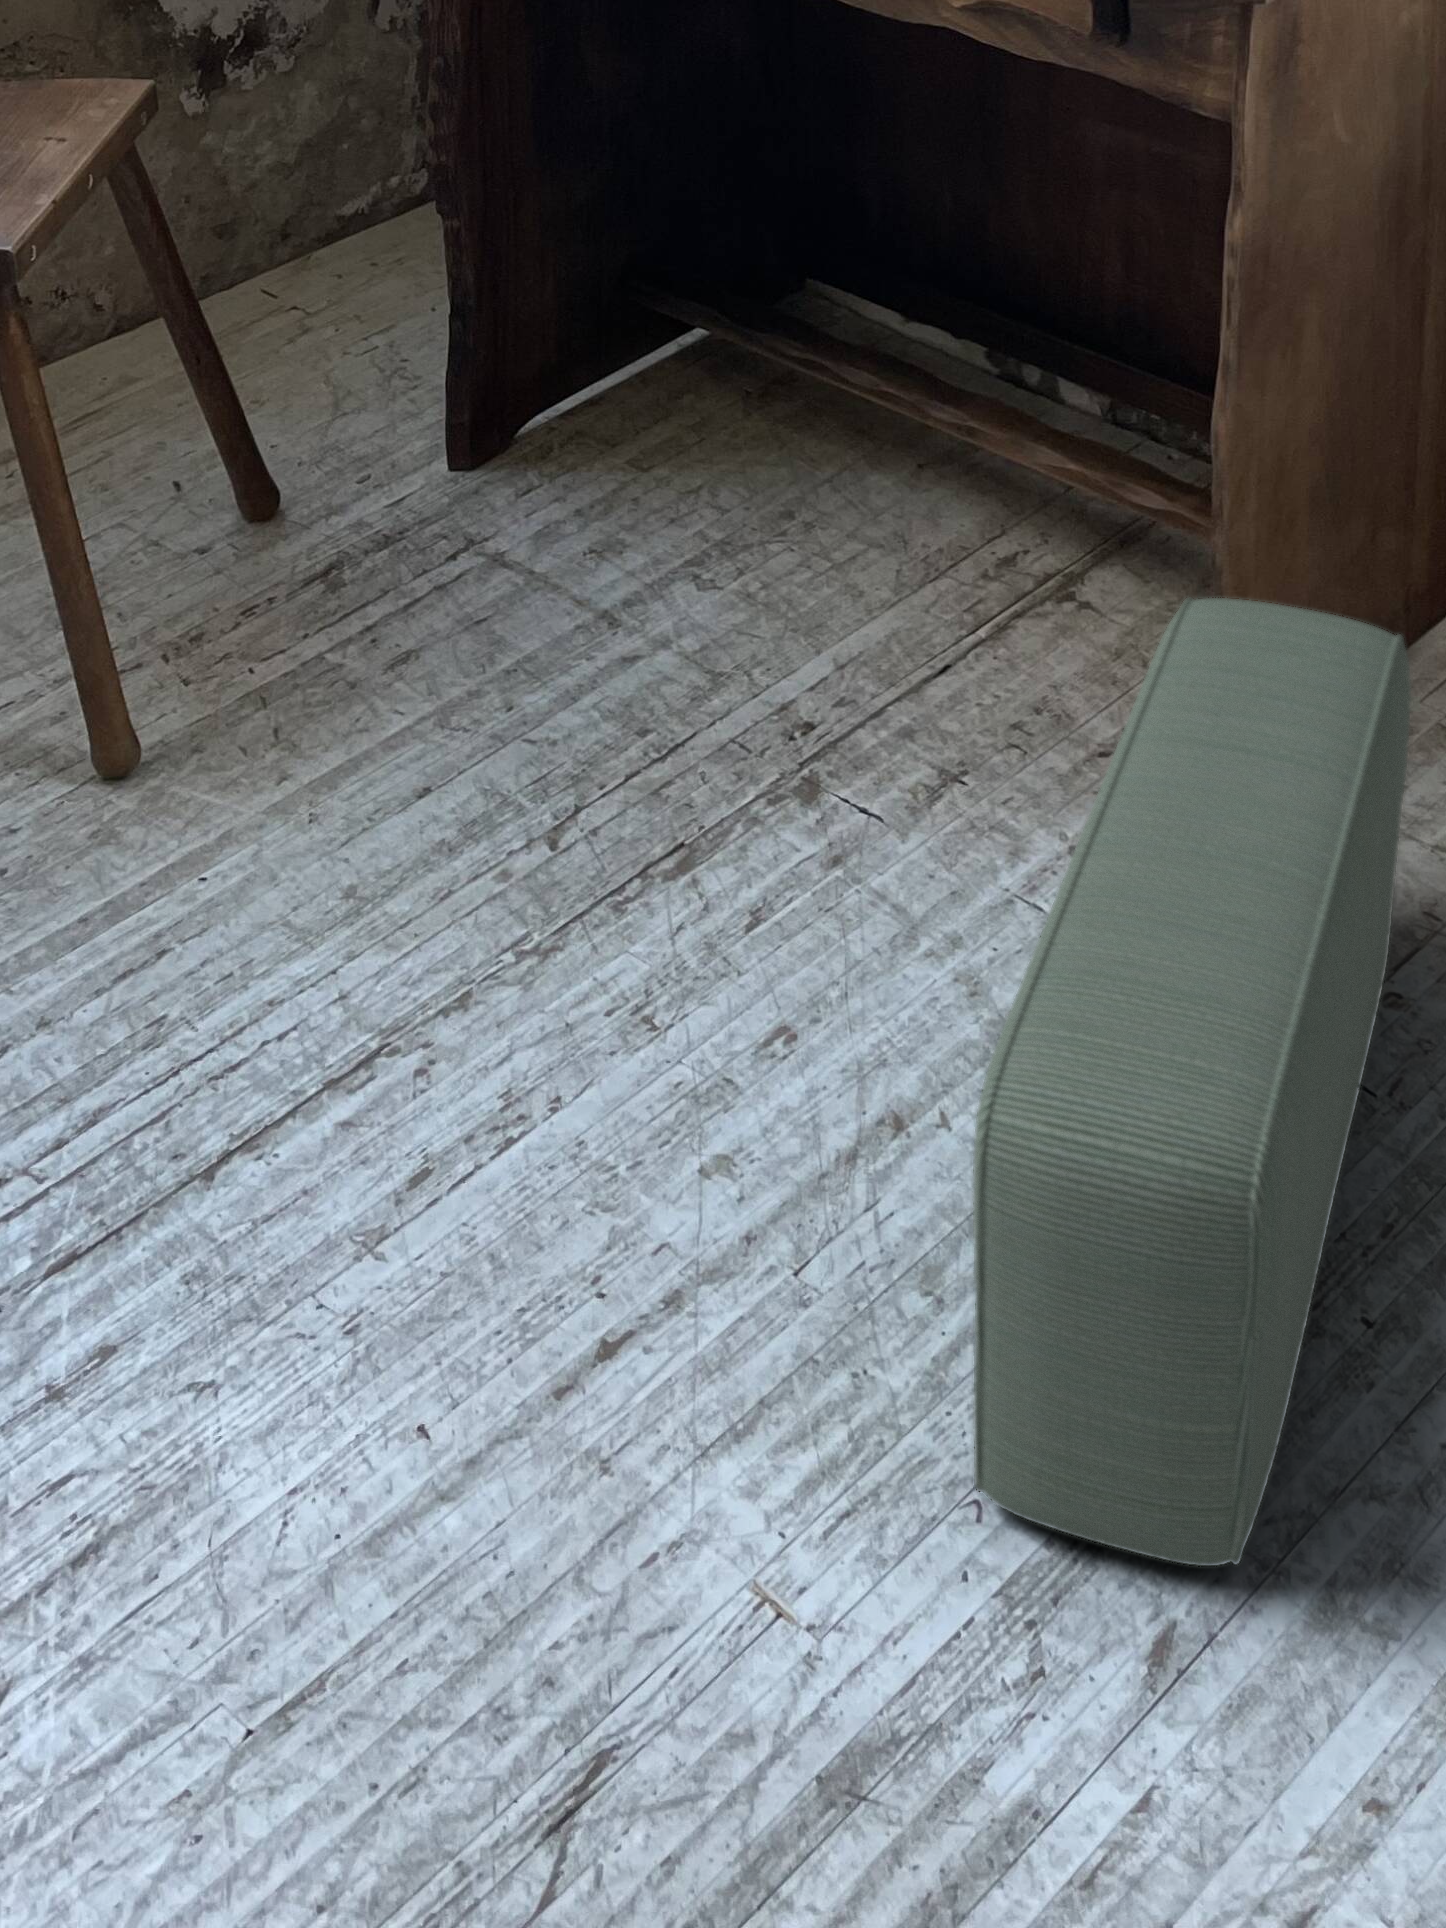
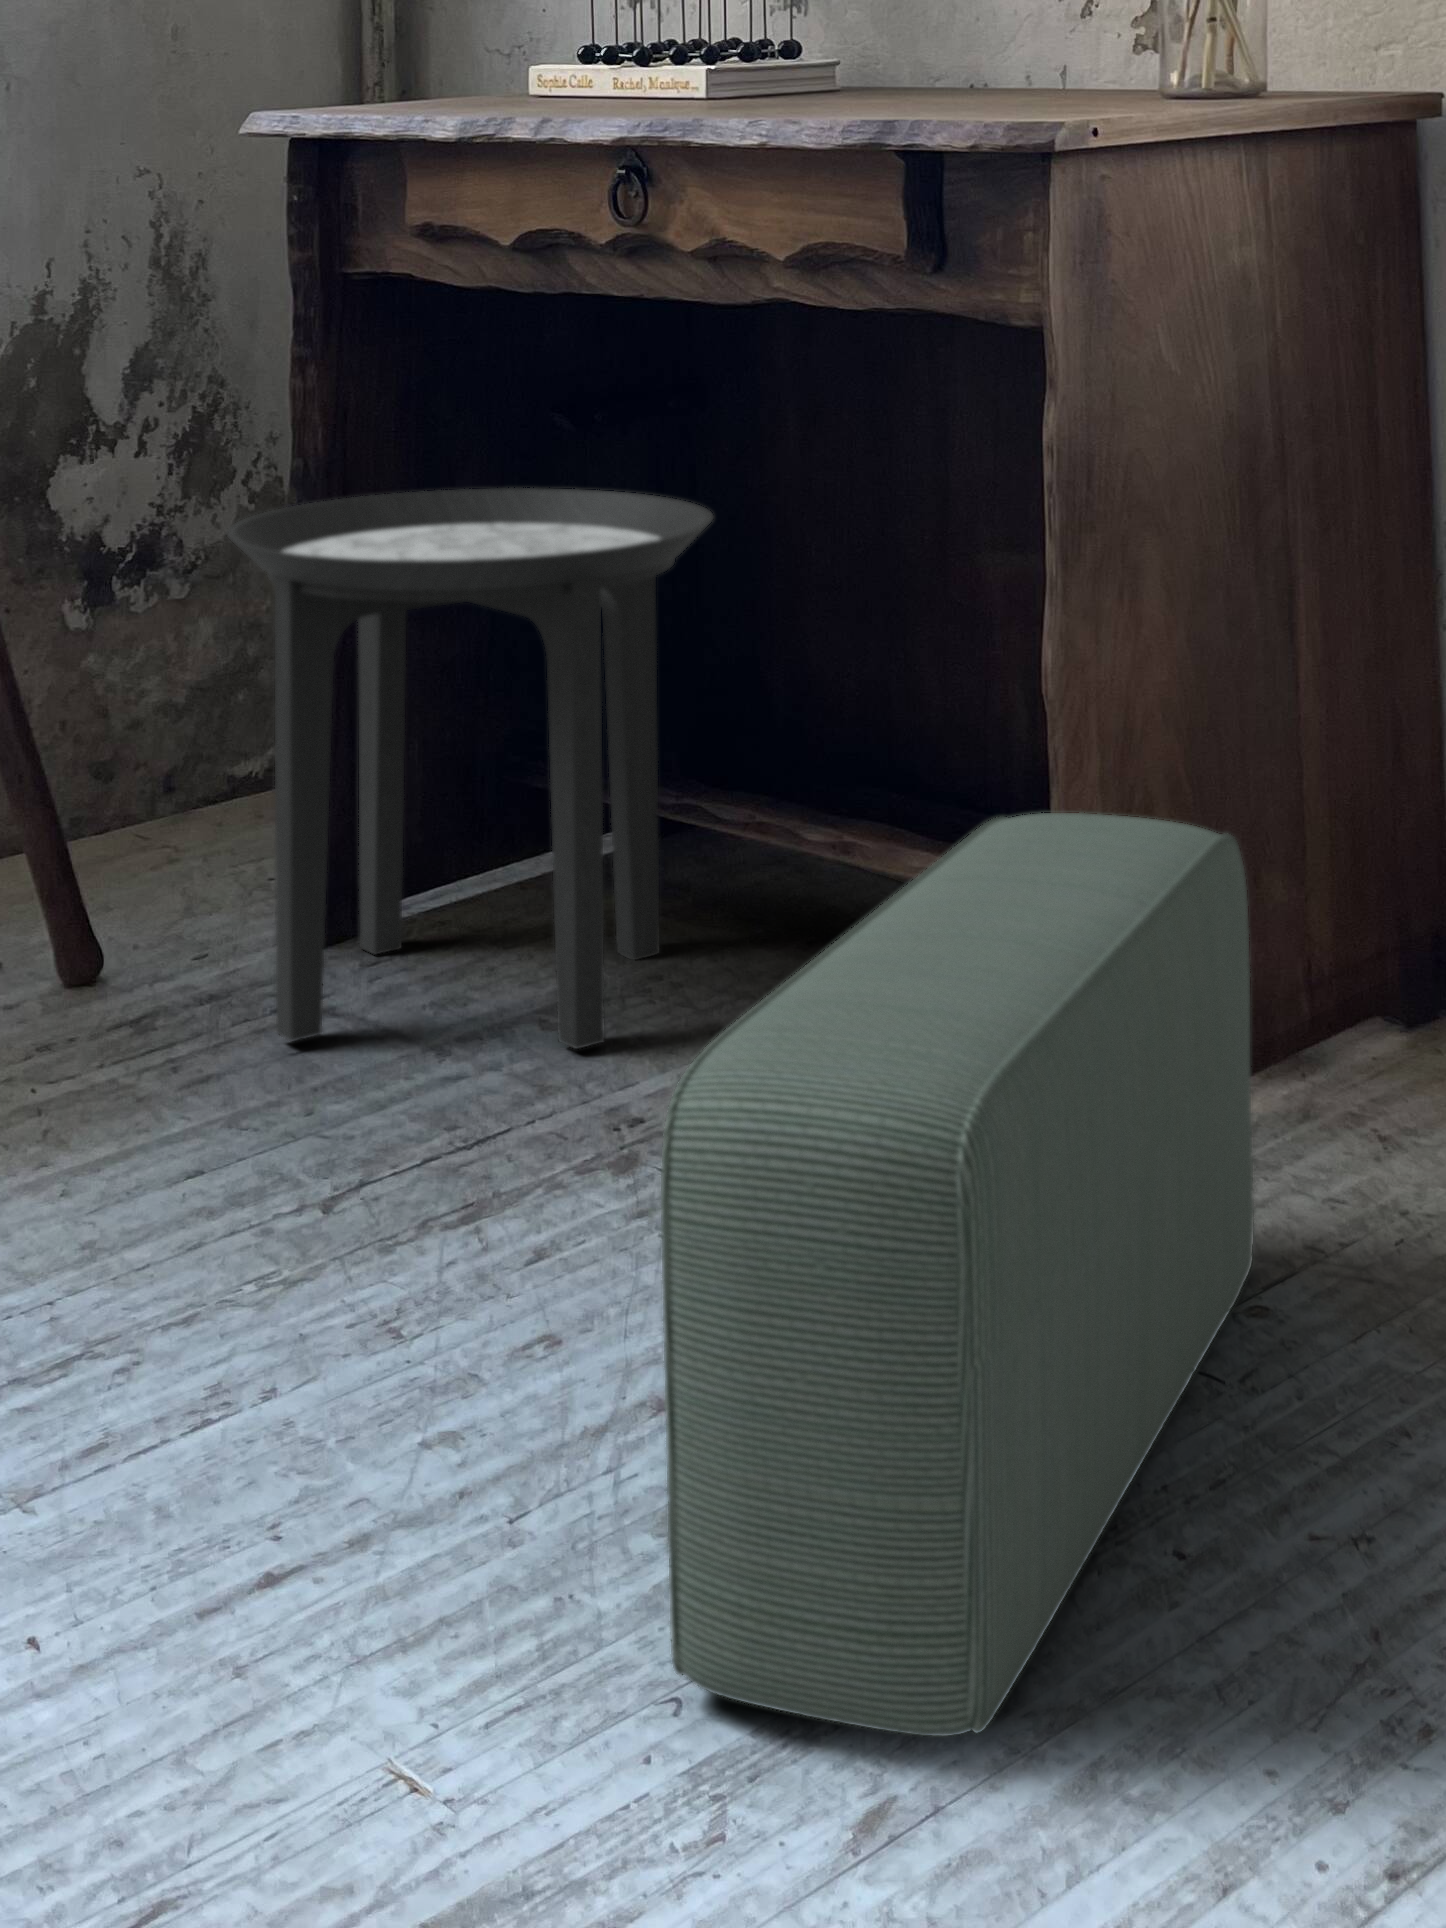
side table: none [392,76,857,638] -> present [227,488,713,1049]

